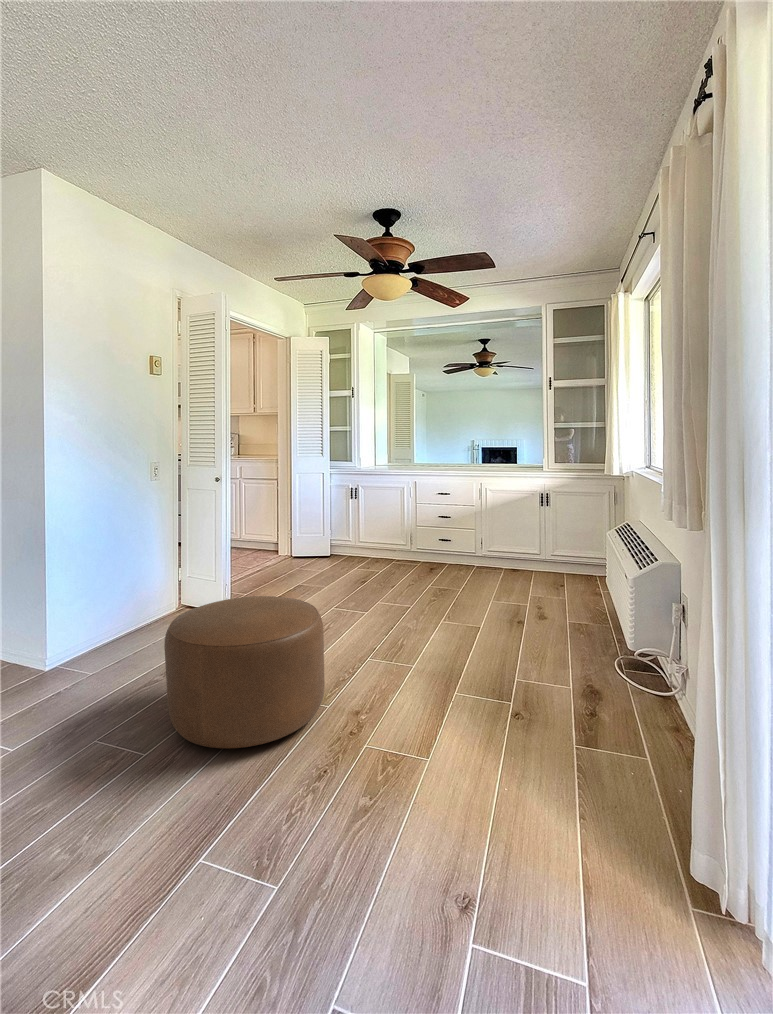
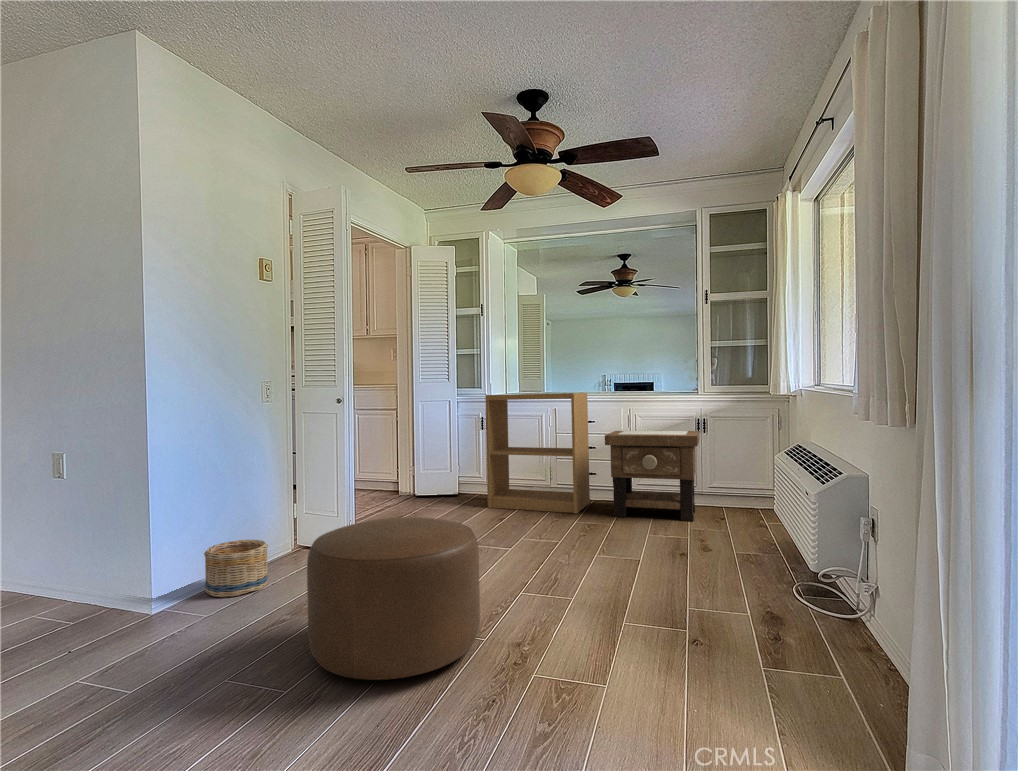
bookshelf: none [354,469,446,578] -> present [485,393,590,514]
side table: none [458,504,545,588] -> present [605,431,699,521]
basket: none [90,604,149,656] -> present [204,540,268,597]

